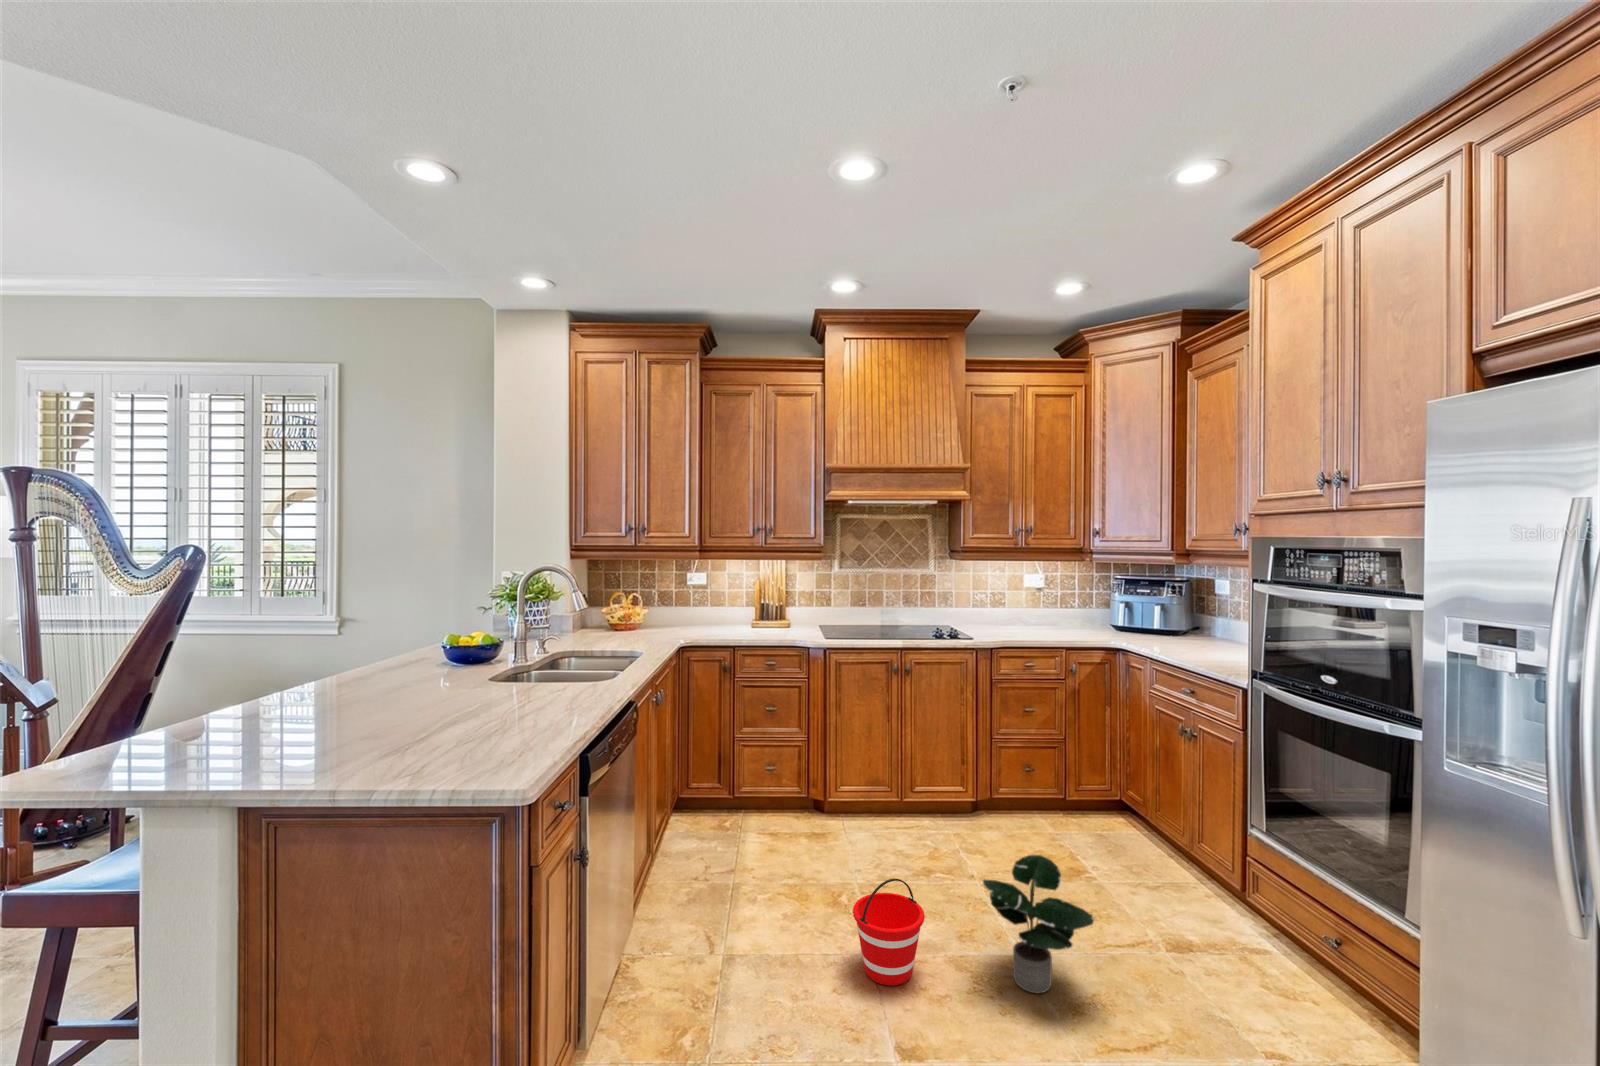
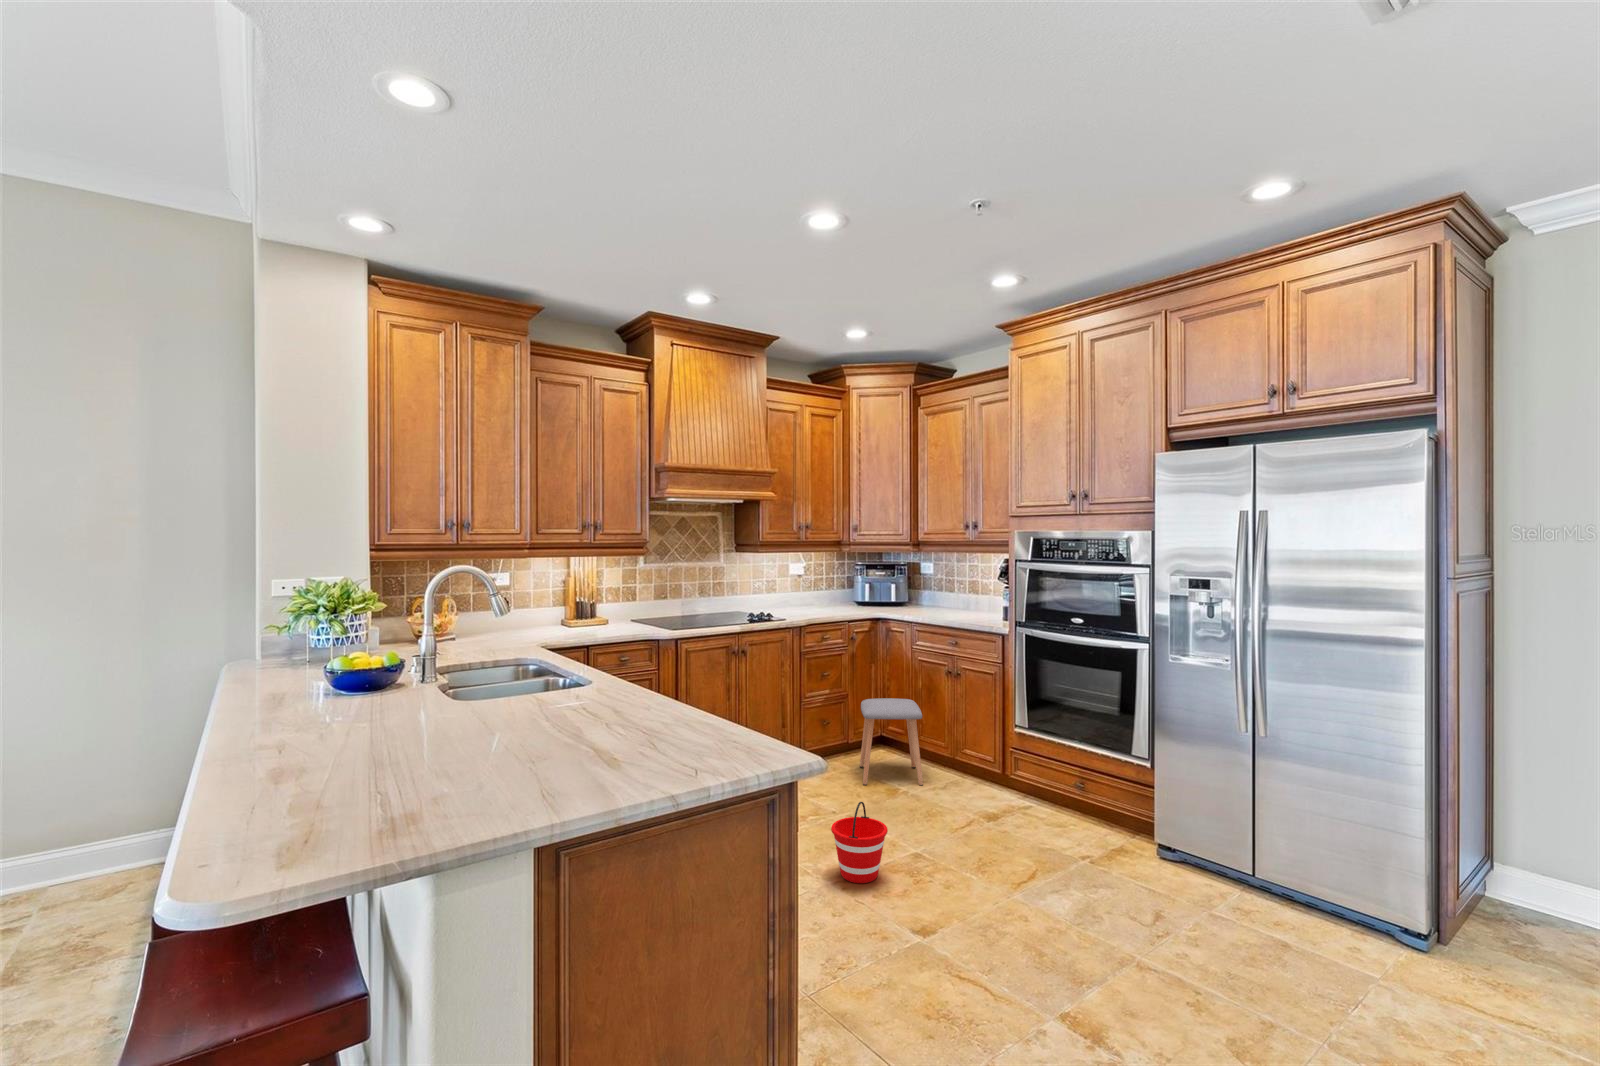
stool: none [1039,750,1139,882] -> present [860,698,923,786]
potted plant: present [983,855,1094,993] -> none [907,763,986,856]

